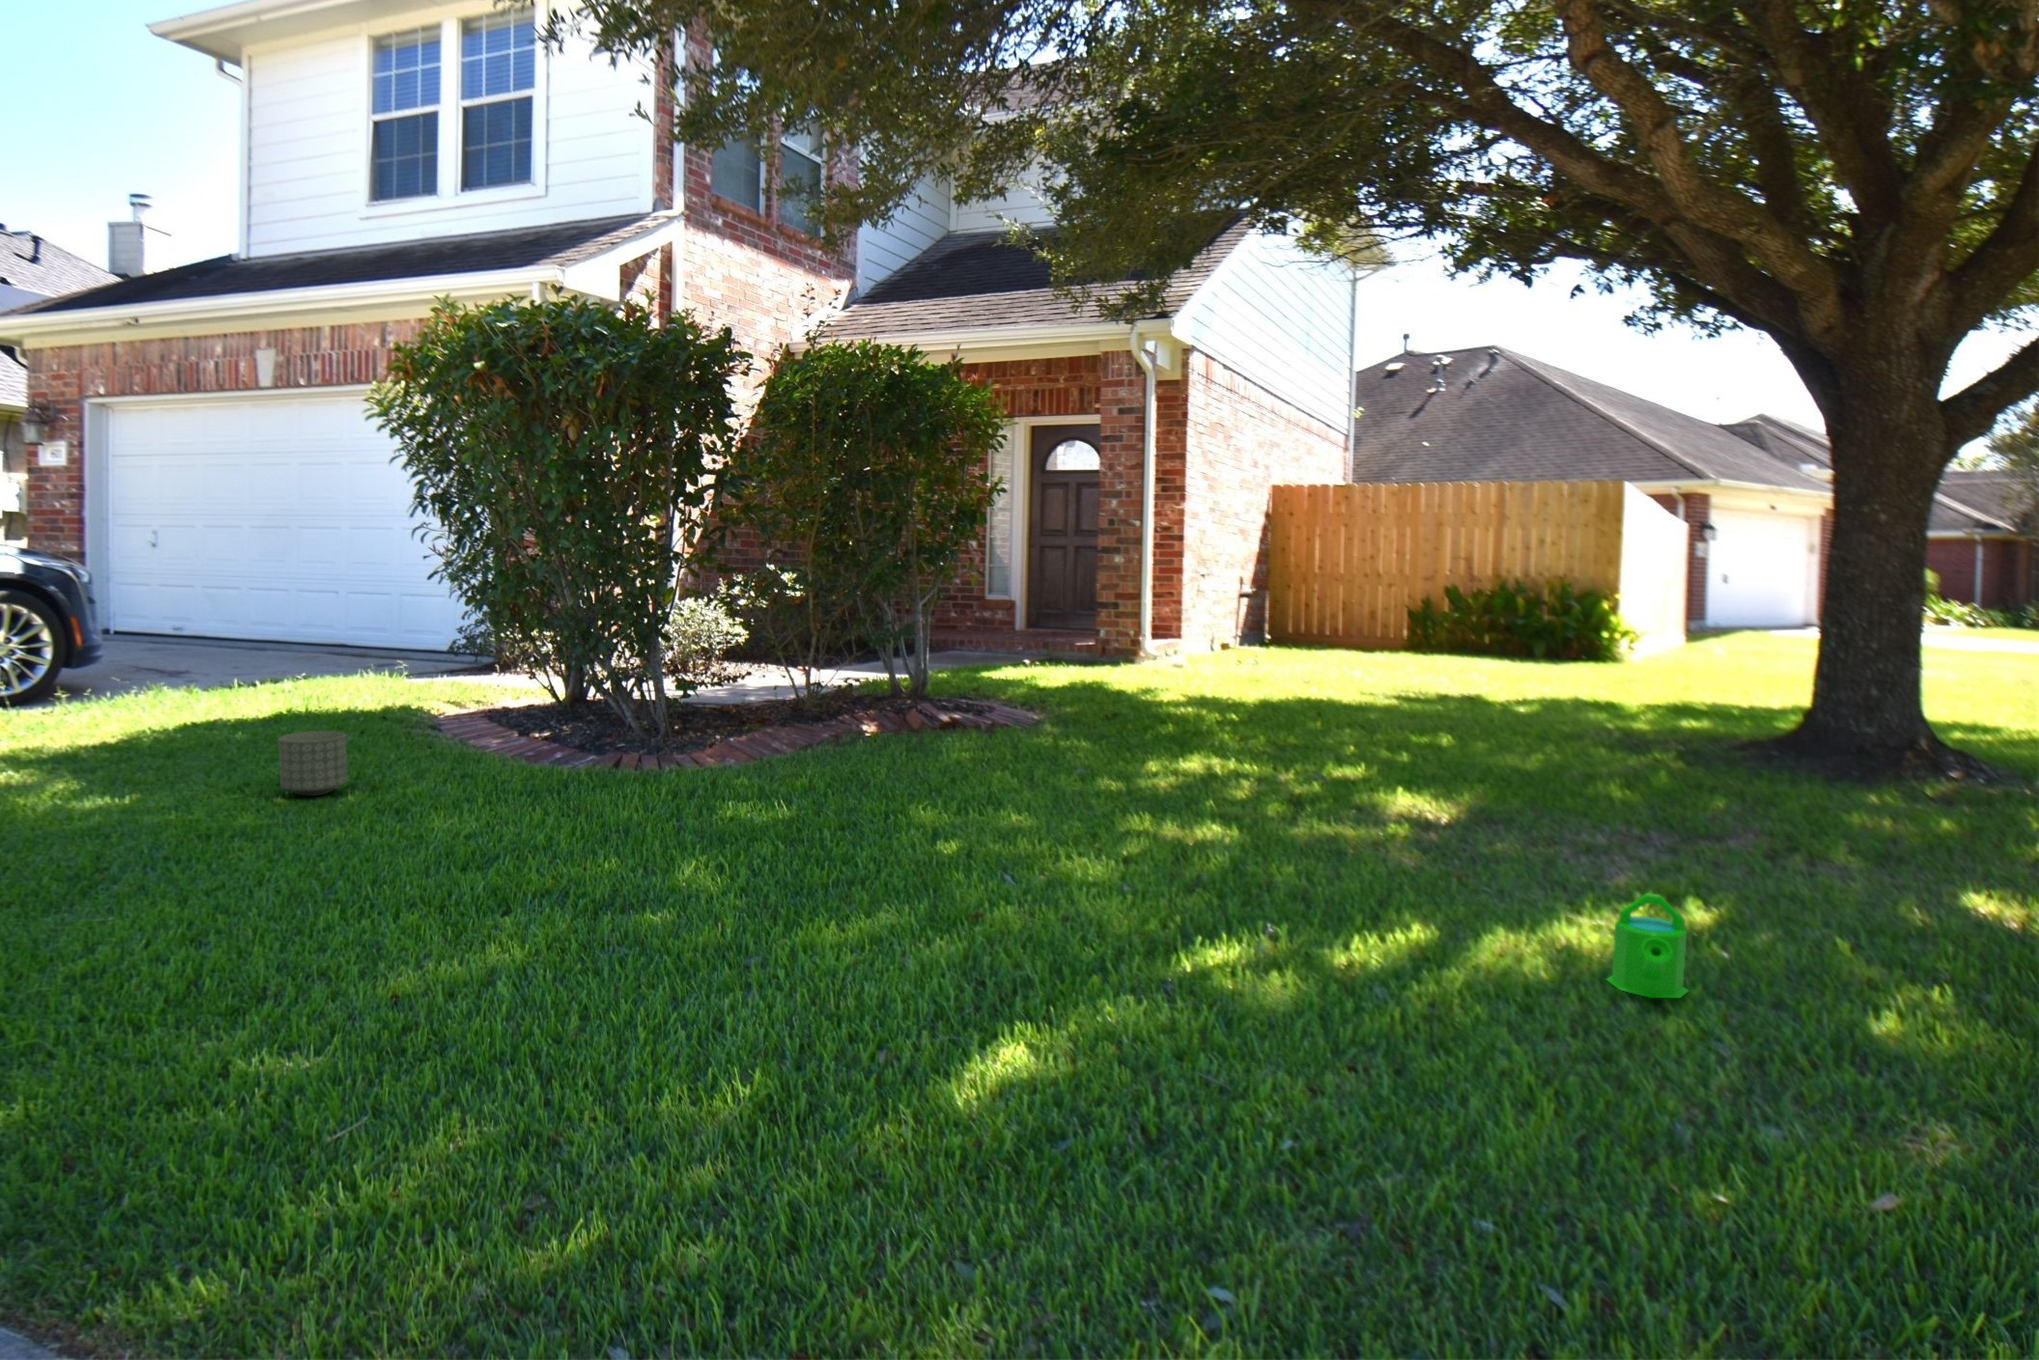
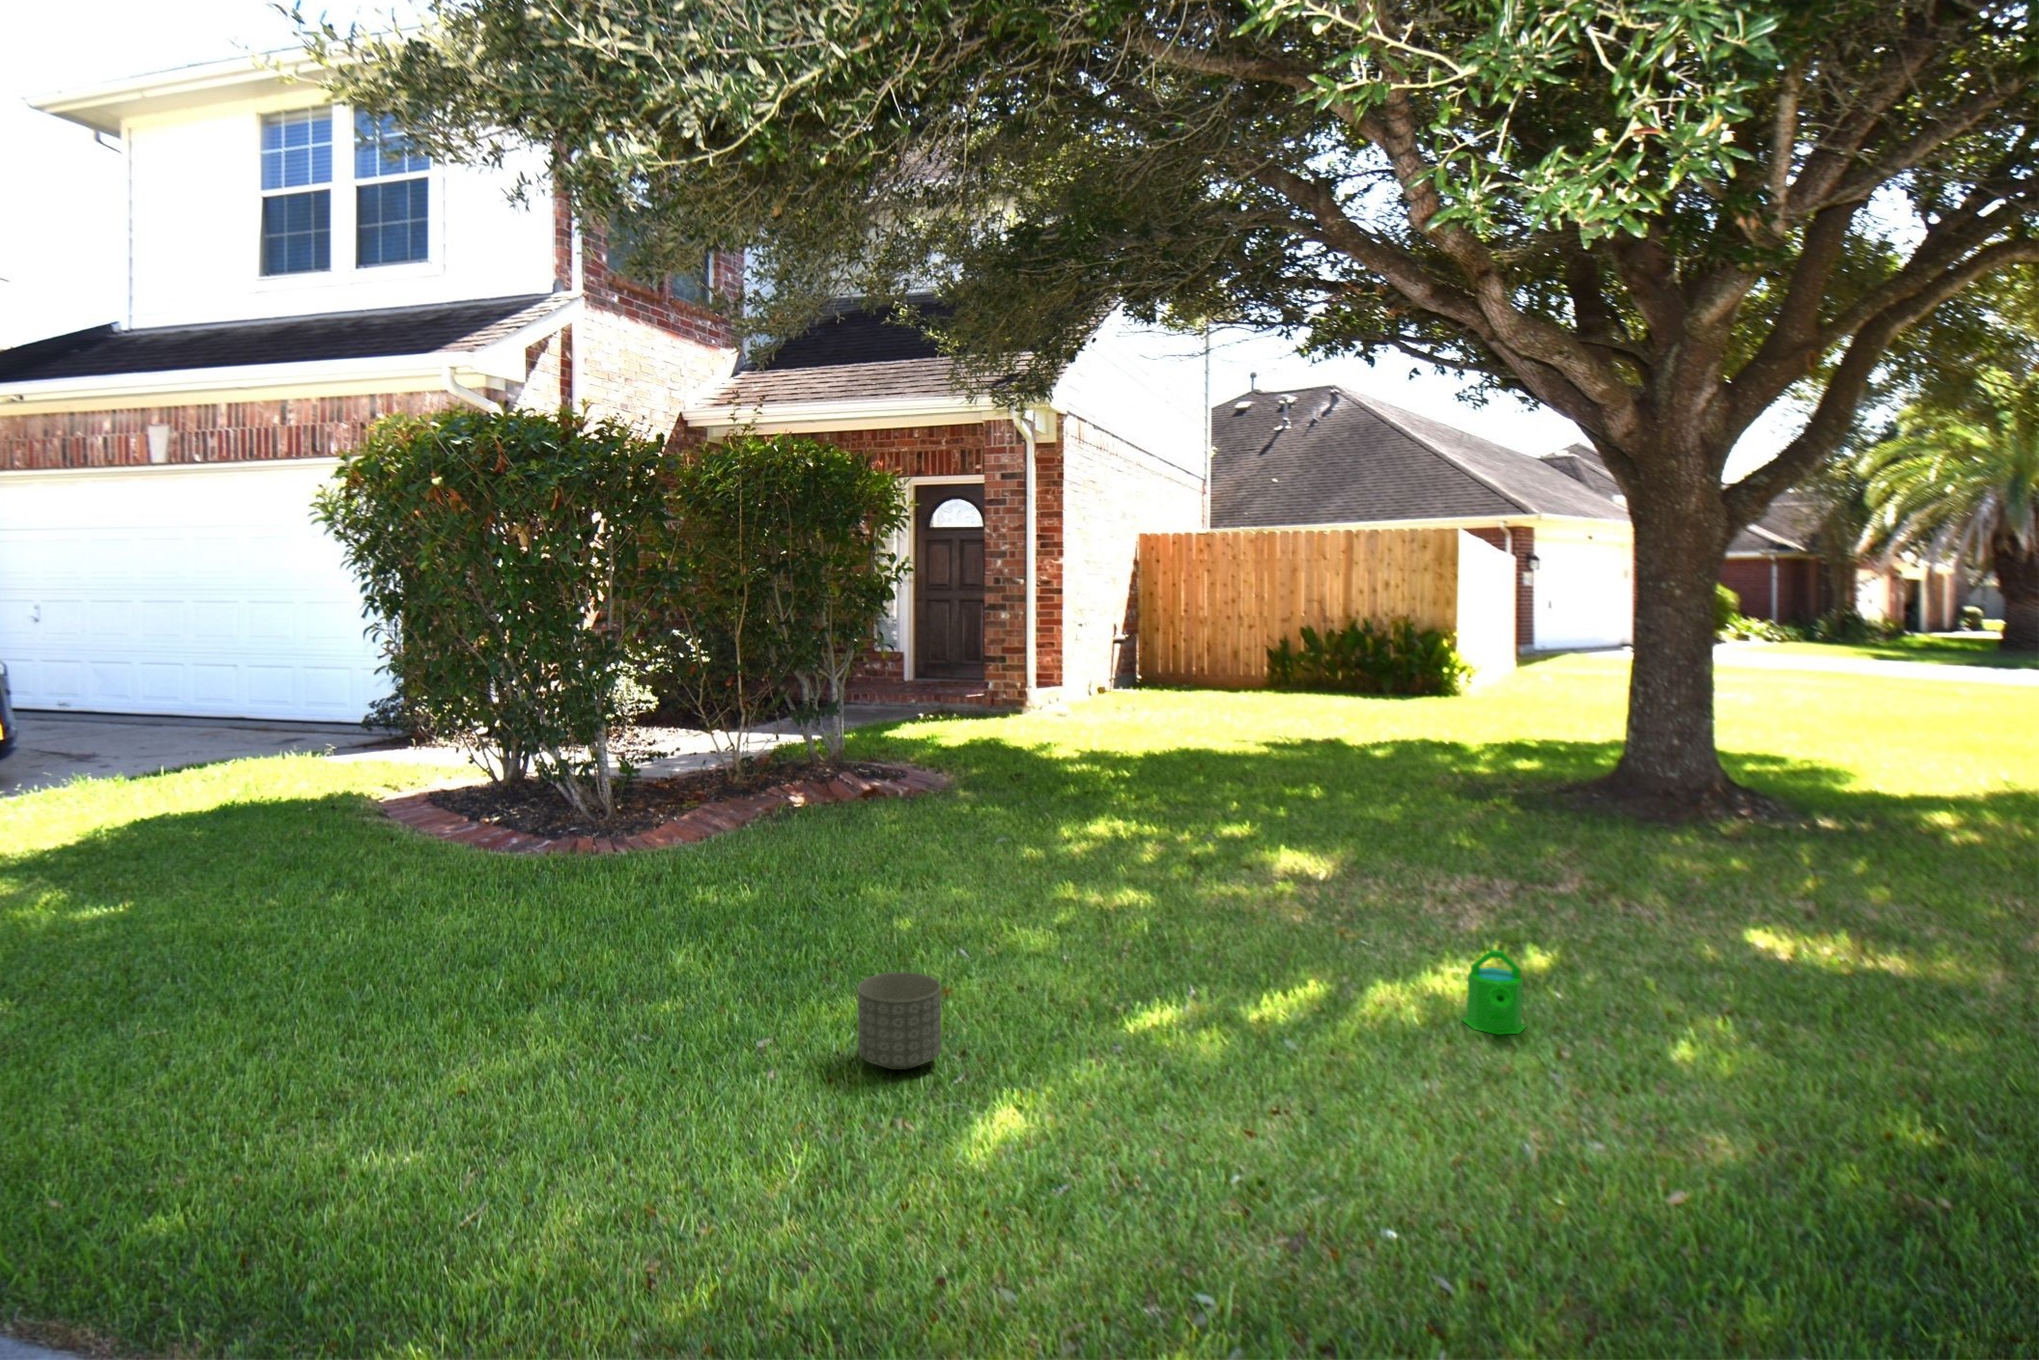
planter: present [278,731,347,796] -> present [858,972,941,1070]

